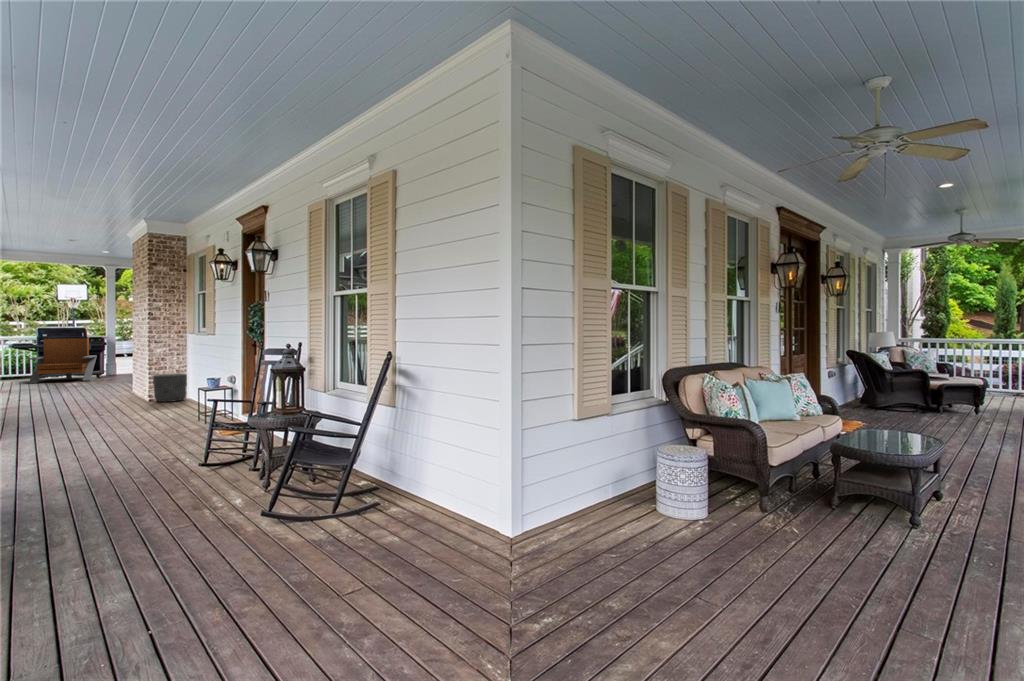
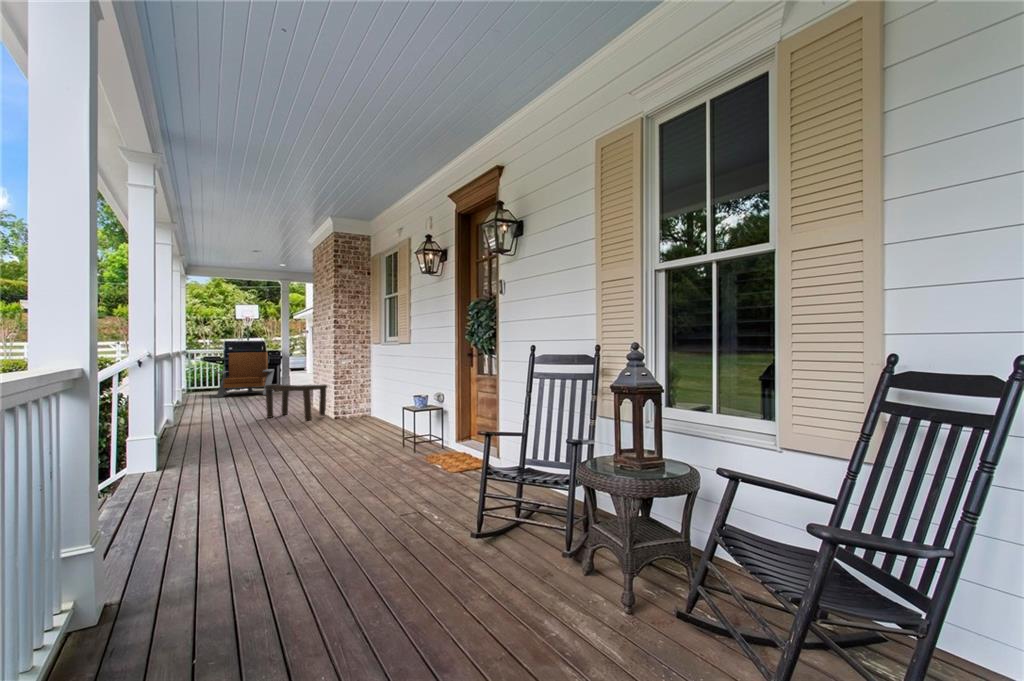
bench: none [77,370,142,403] -> present [265,385,327,420]
planter: present [153,373,187,402] -> none [339,388,373,420]

